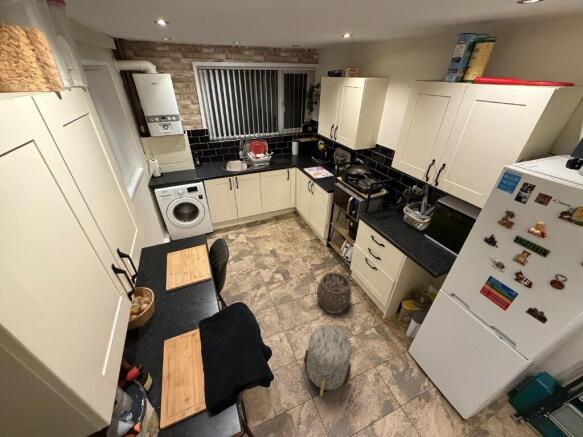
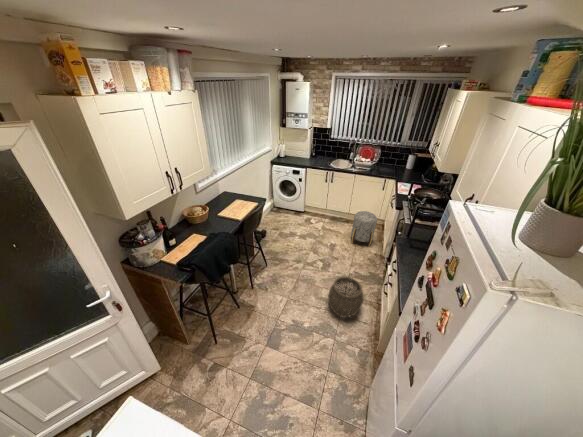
stool: present [304,326,352,397] -> present [351,211,377,247]

